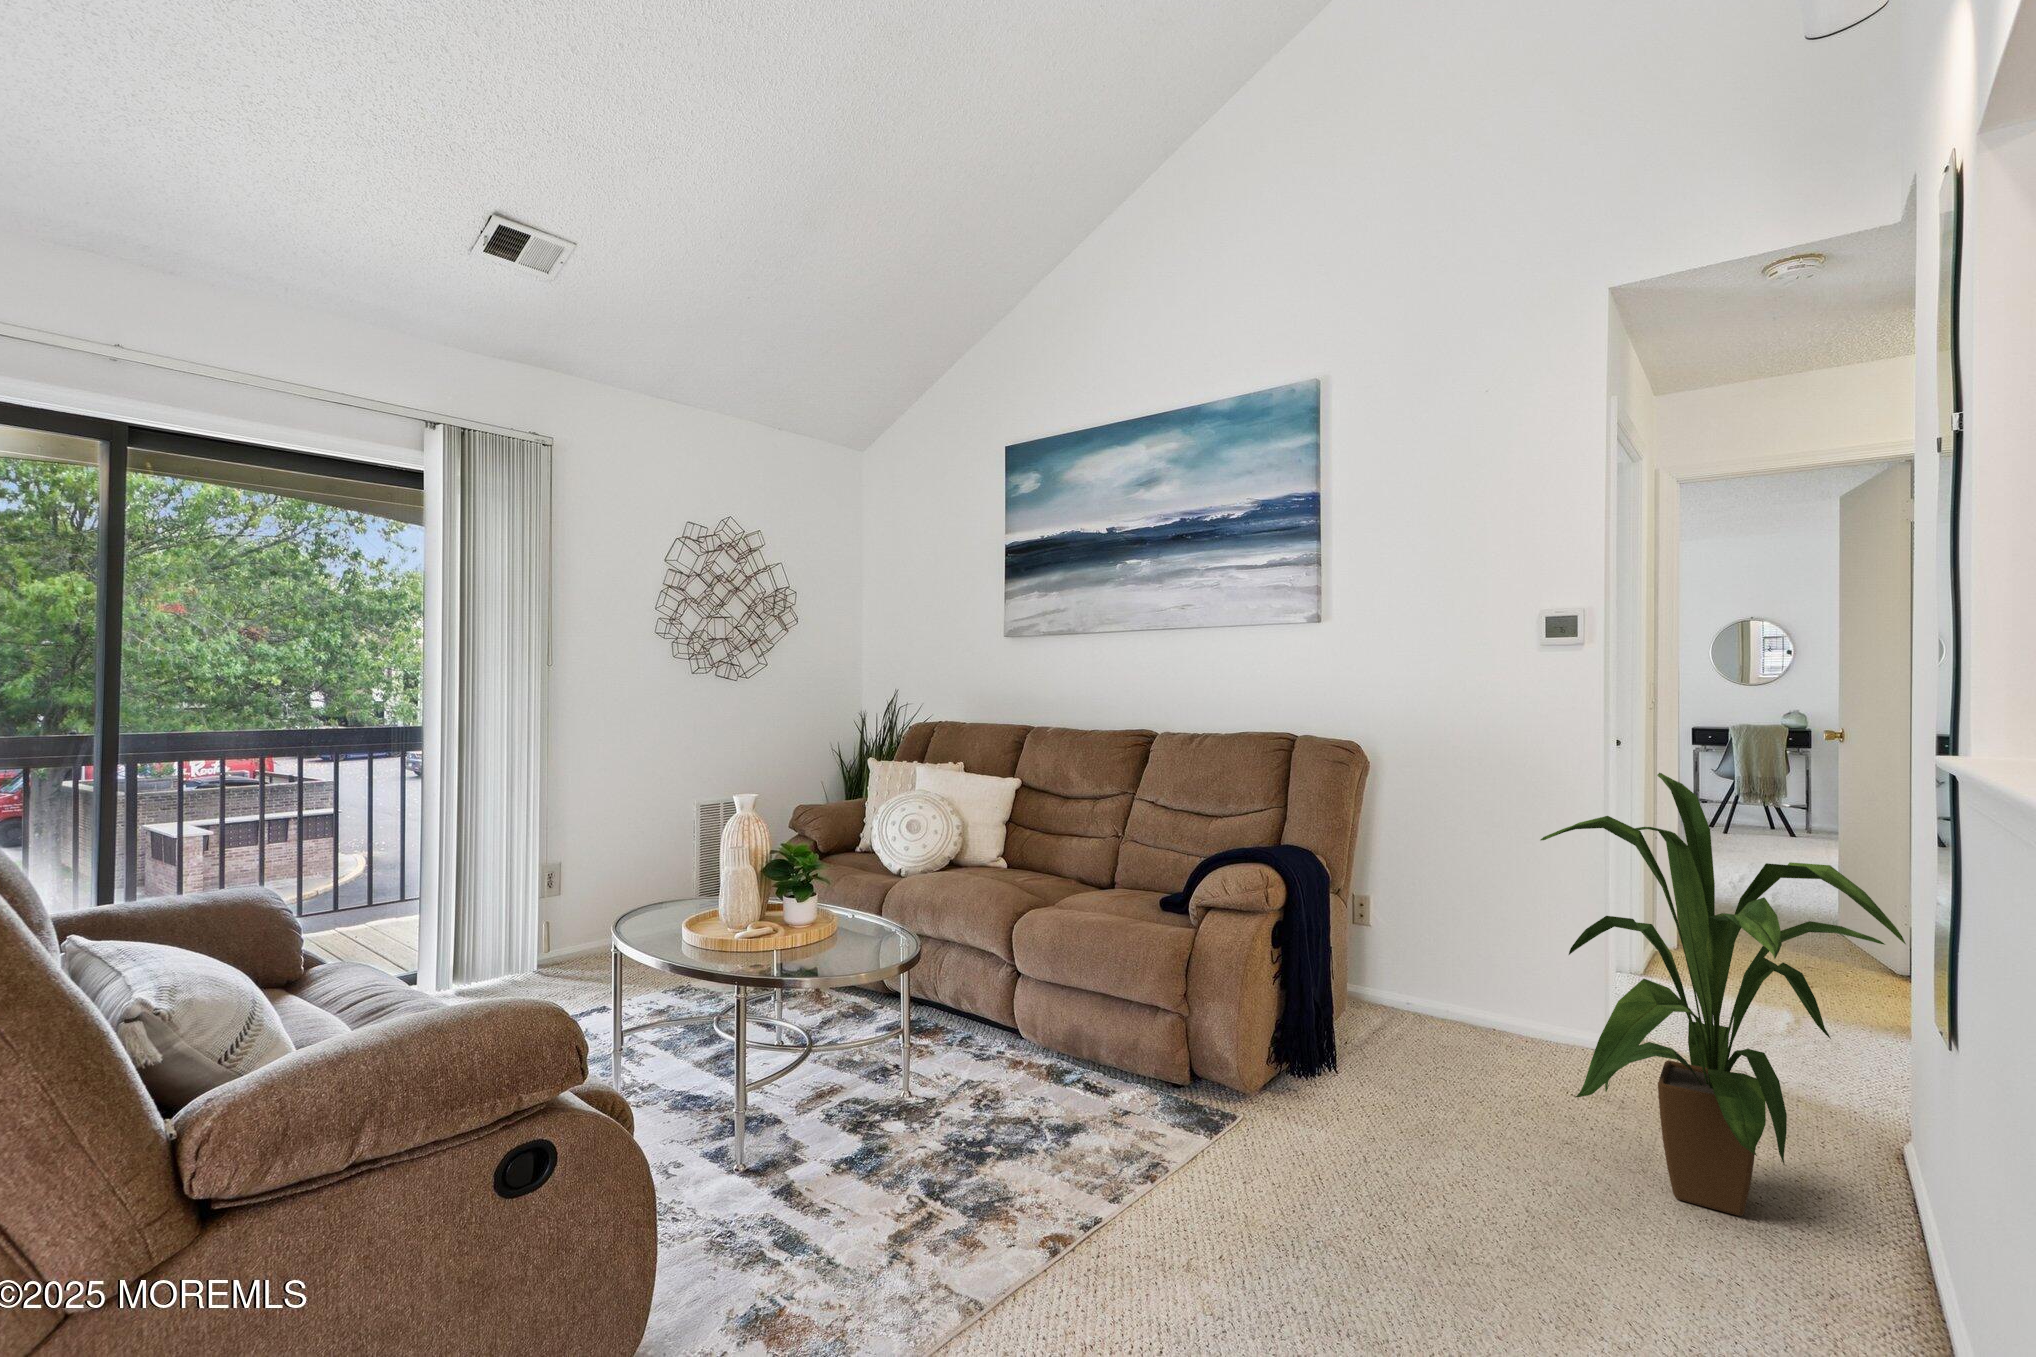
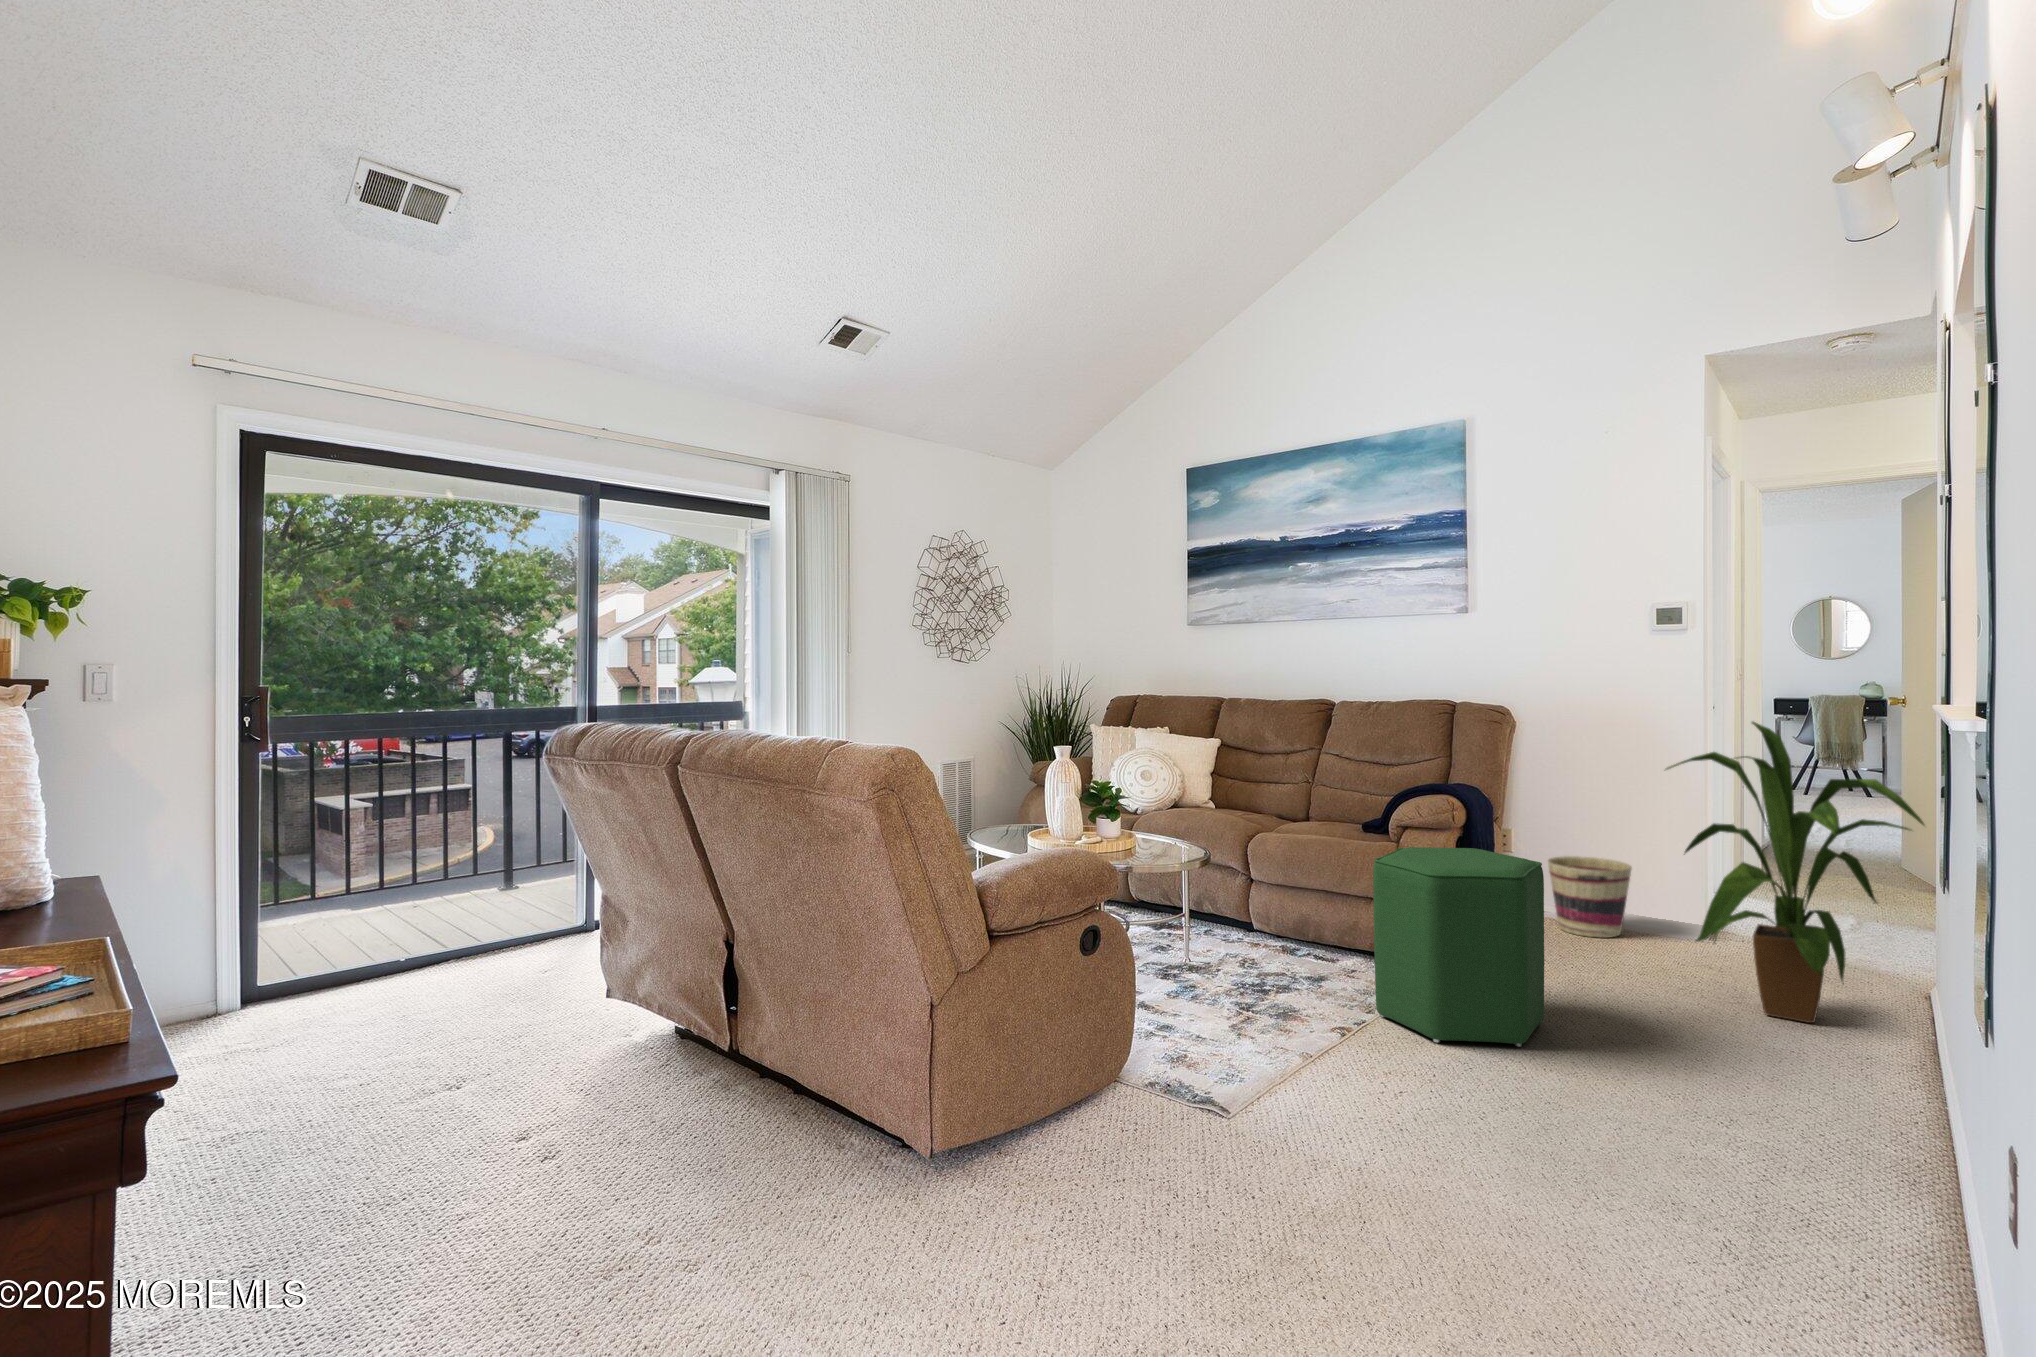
basket: none [1407,936,1511,1049] -> present [1548,856,1632,938]
ottoman: none [1120,950,1360,1276] -> present [1373,847,1544,1047]

